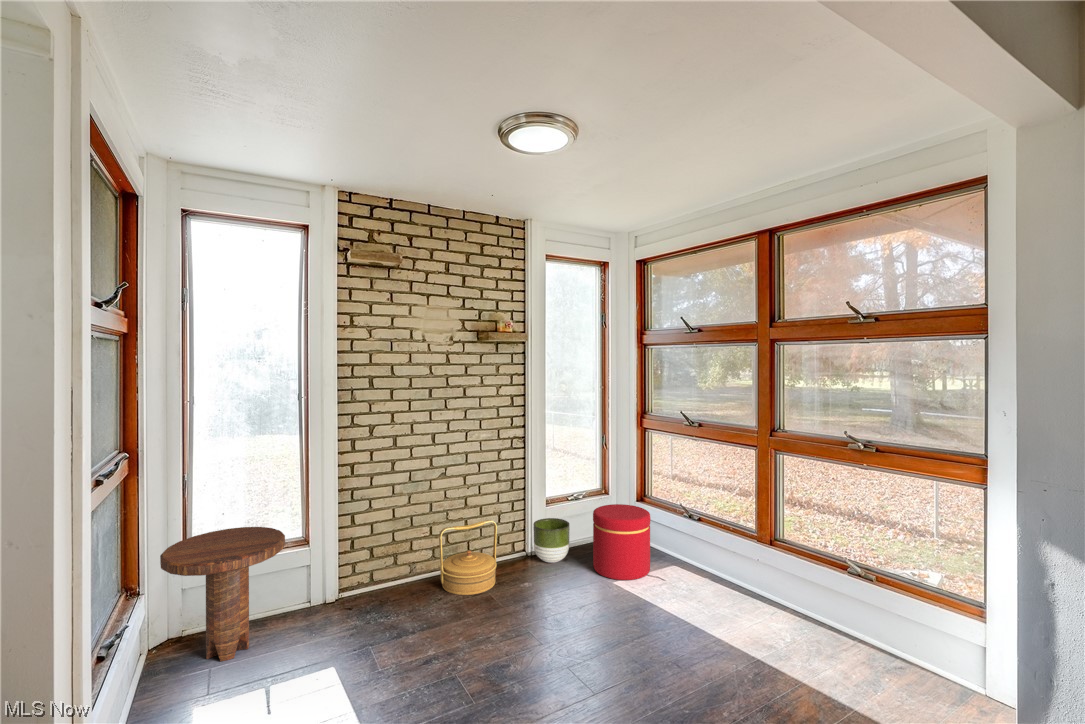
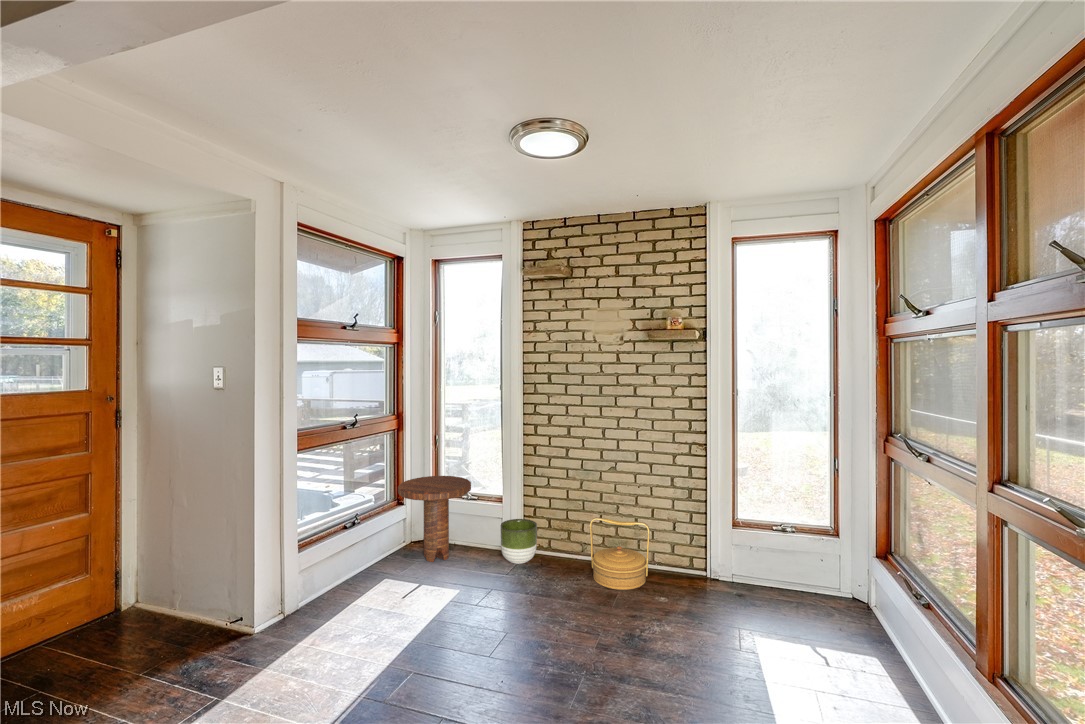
ottoman: present [593,504,651,580] -> none [751,544,833,651]
planter: present [533,518,570,563] -> present [501,519,537,564]

